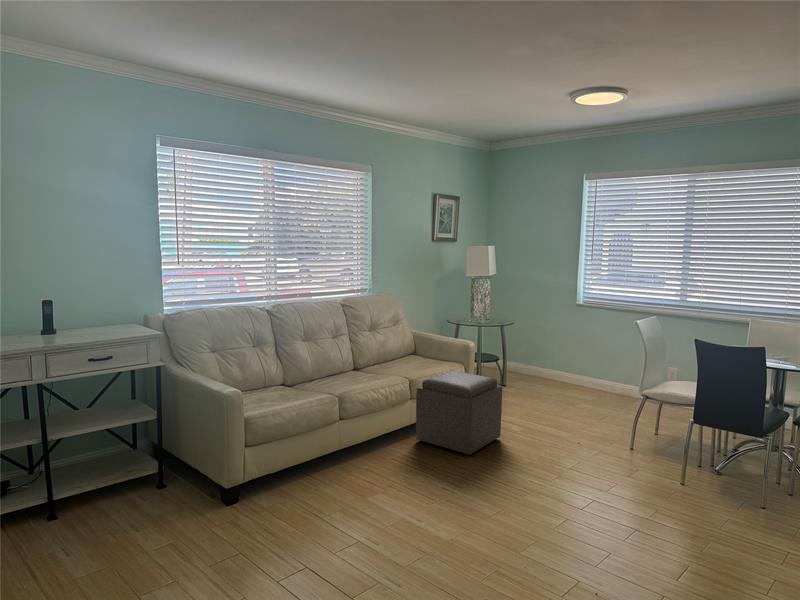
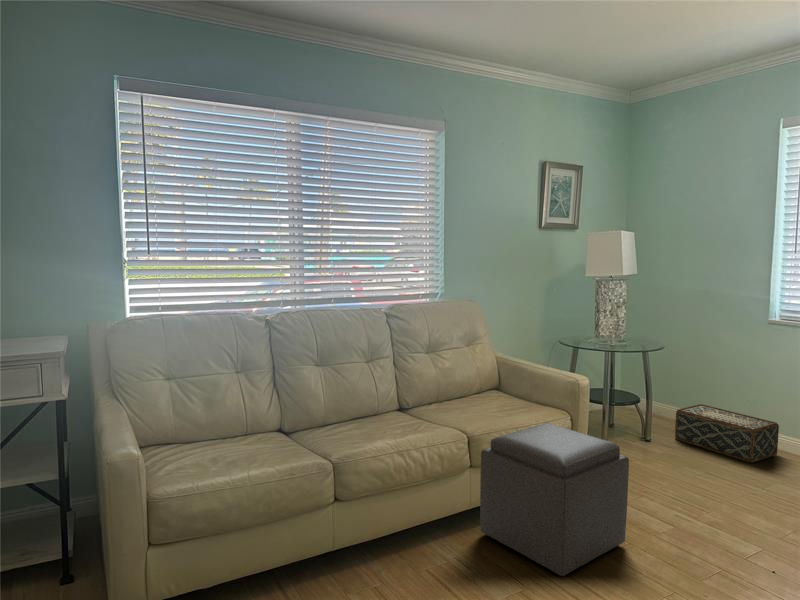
woven basket: none [522,360,582,393] -> present [675,404,779,463]

